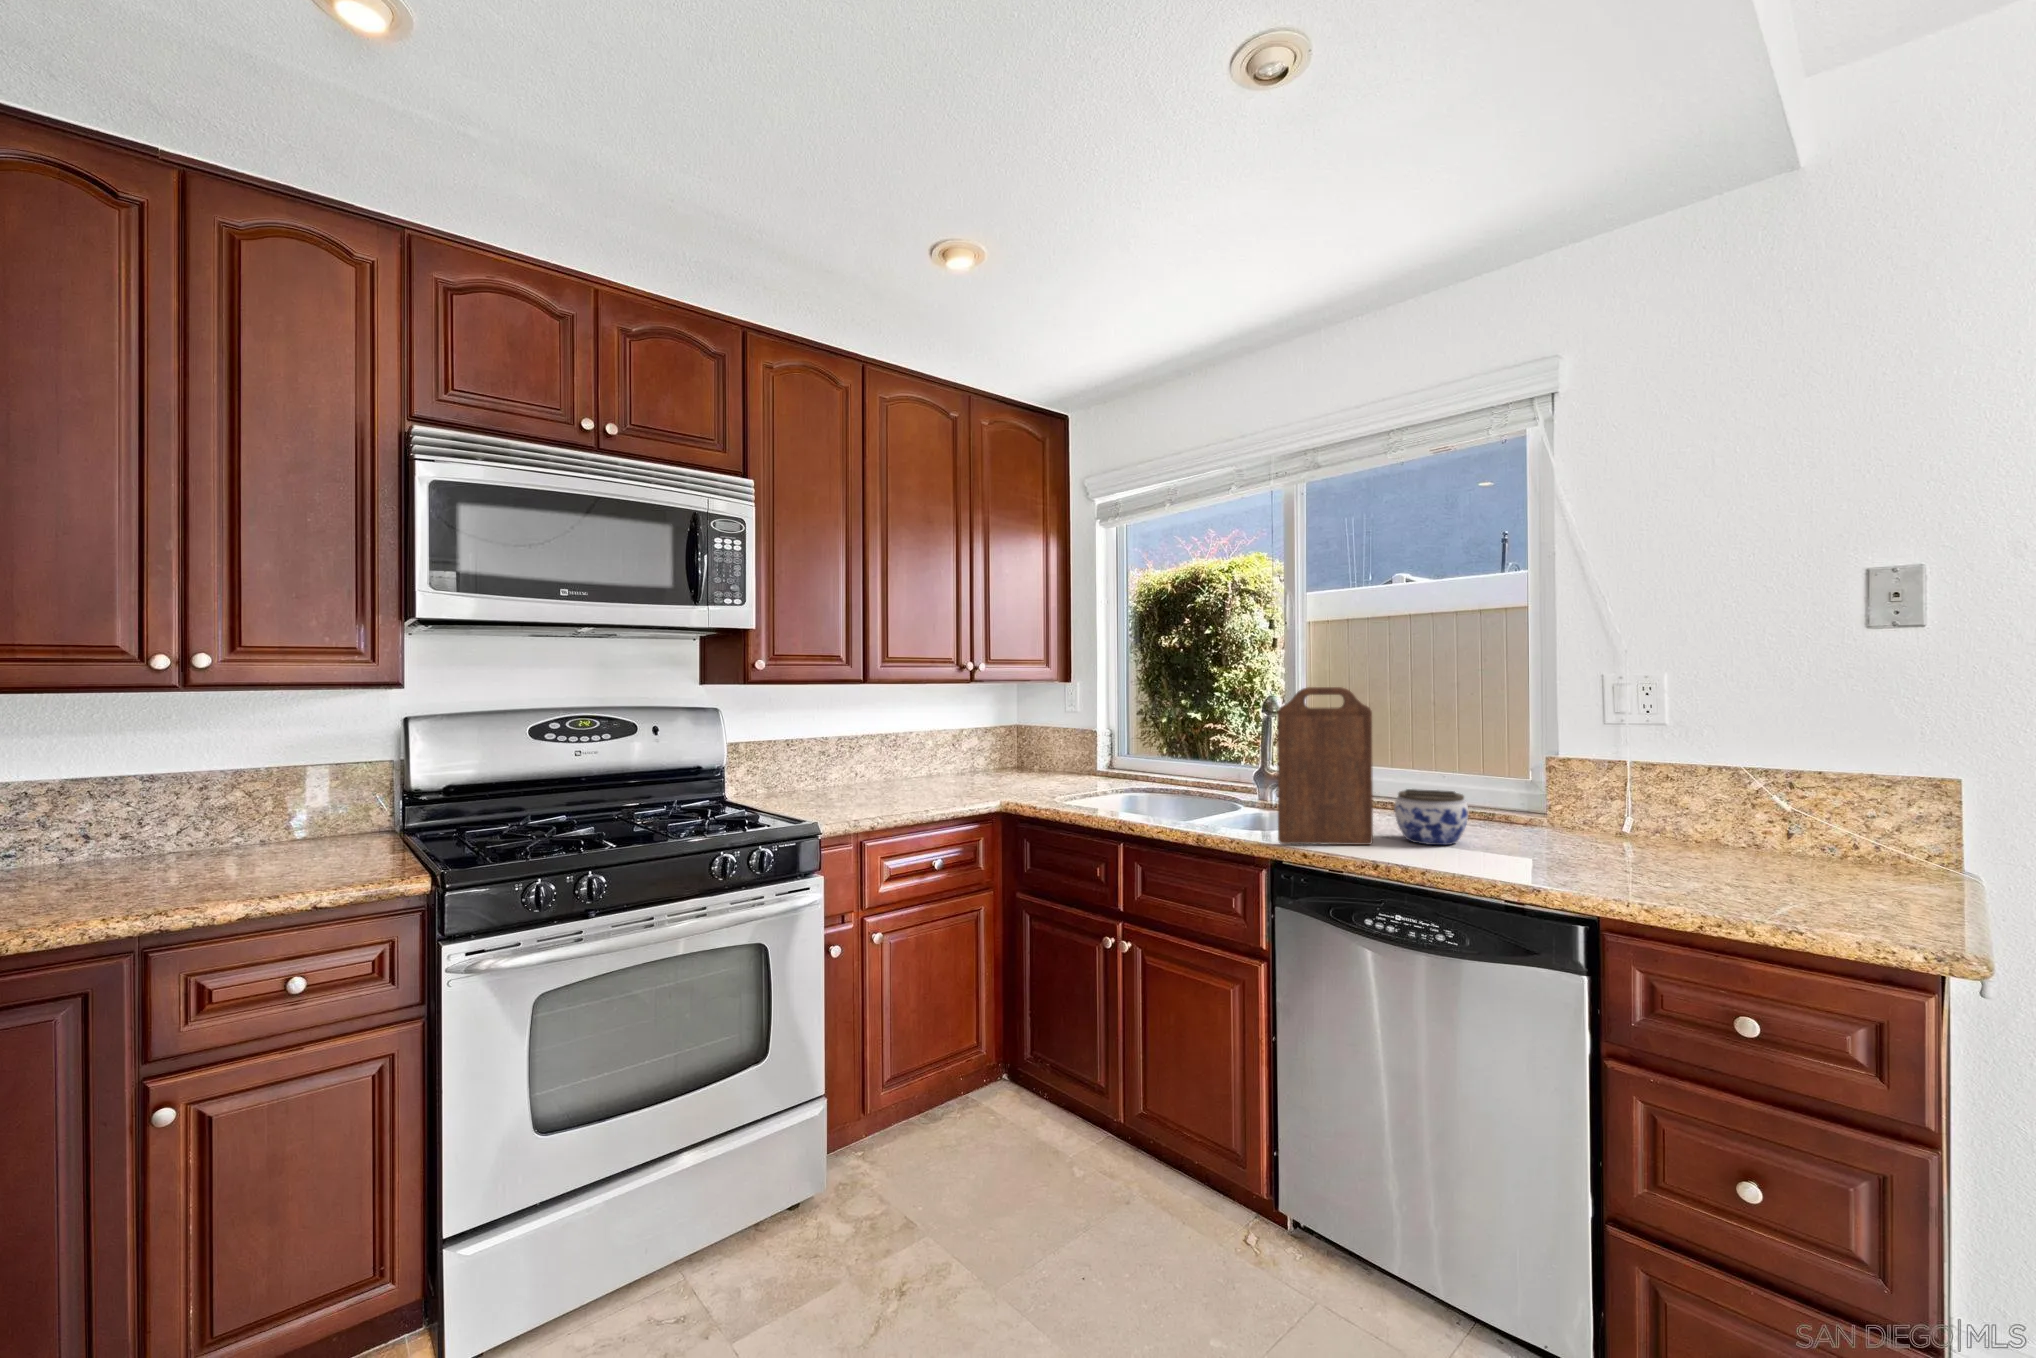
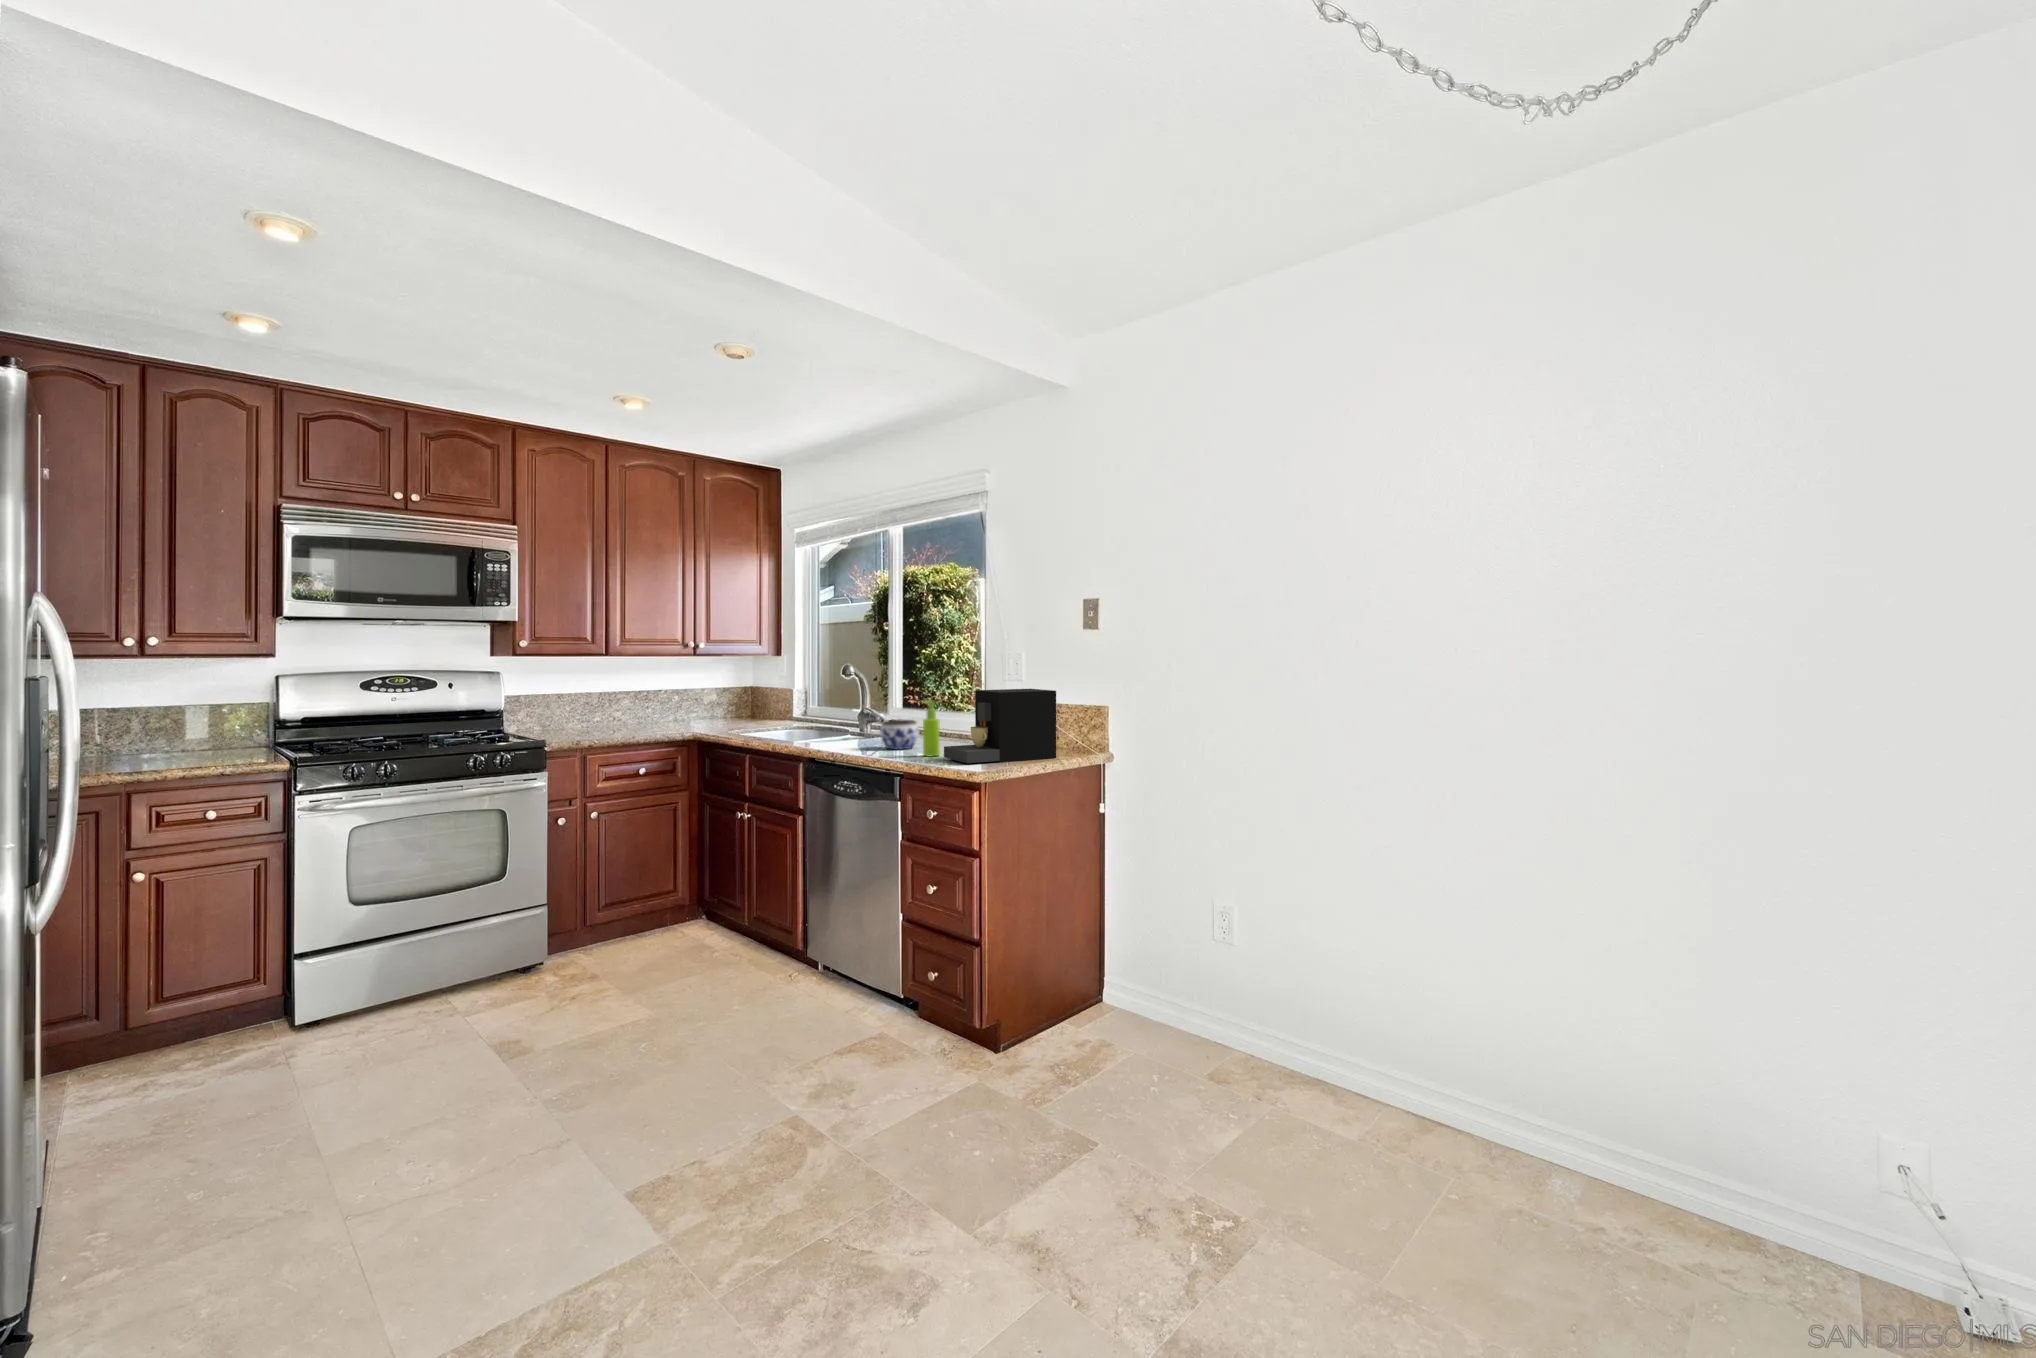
cutting board: present [1277,687,1373,845] -> none [809,660,862,750]
coffee maker: none [1646,740,1872,904] -> present [944,689,1056,763]
soap dispenser: none [1554,764,1590,871] -> present [923,700,940,756]

